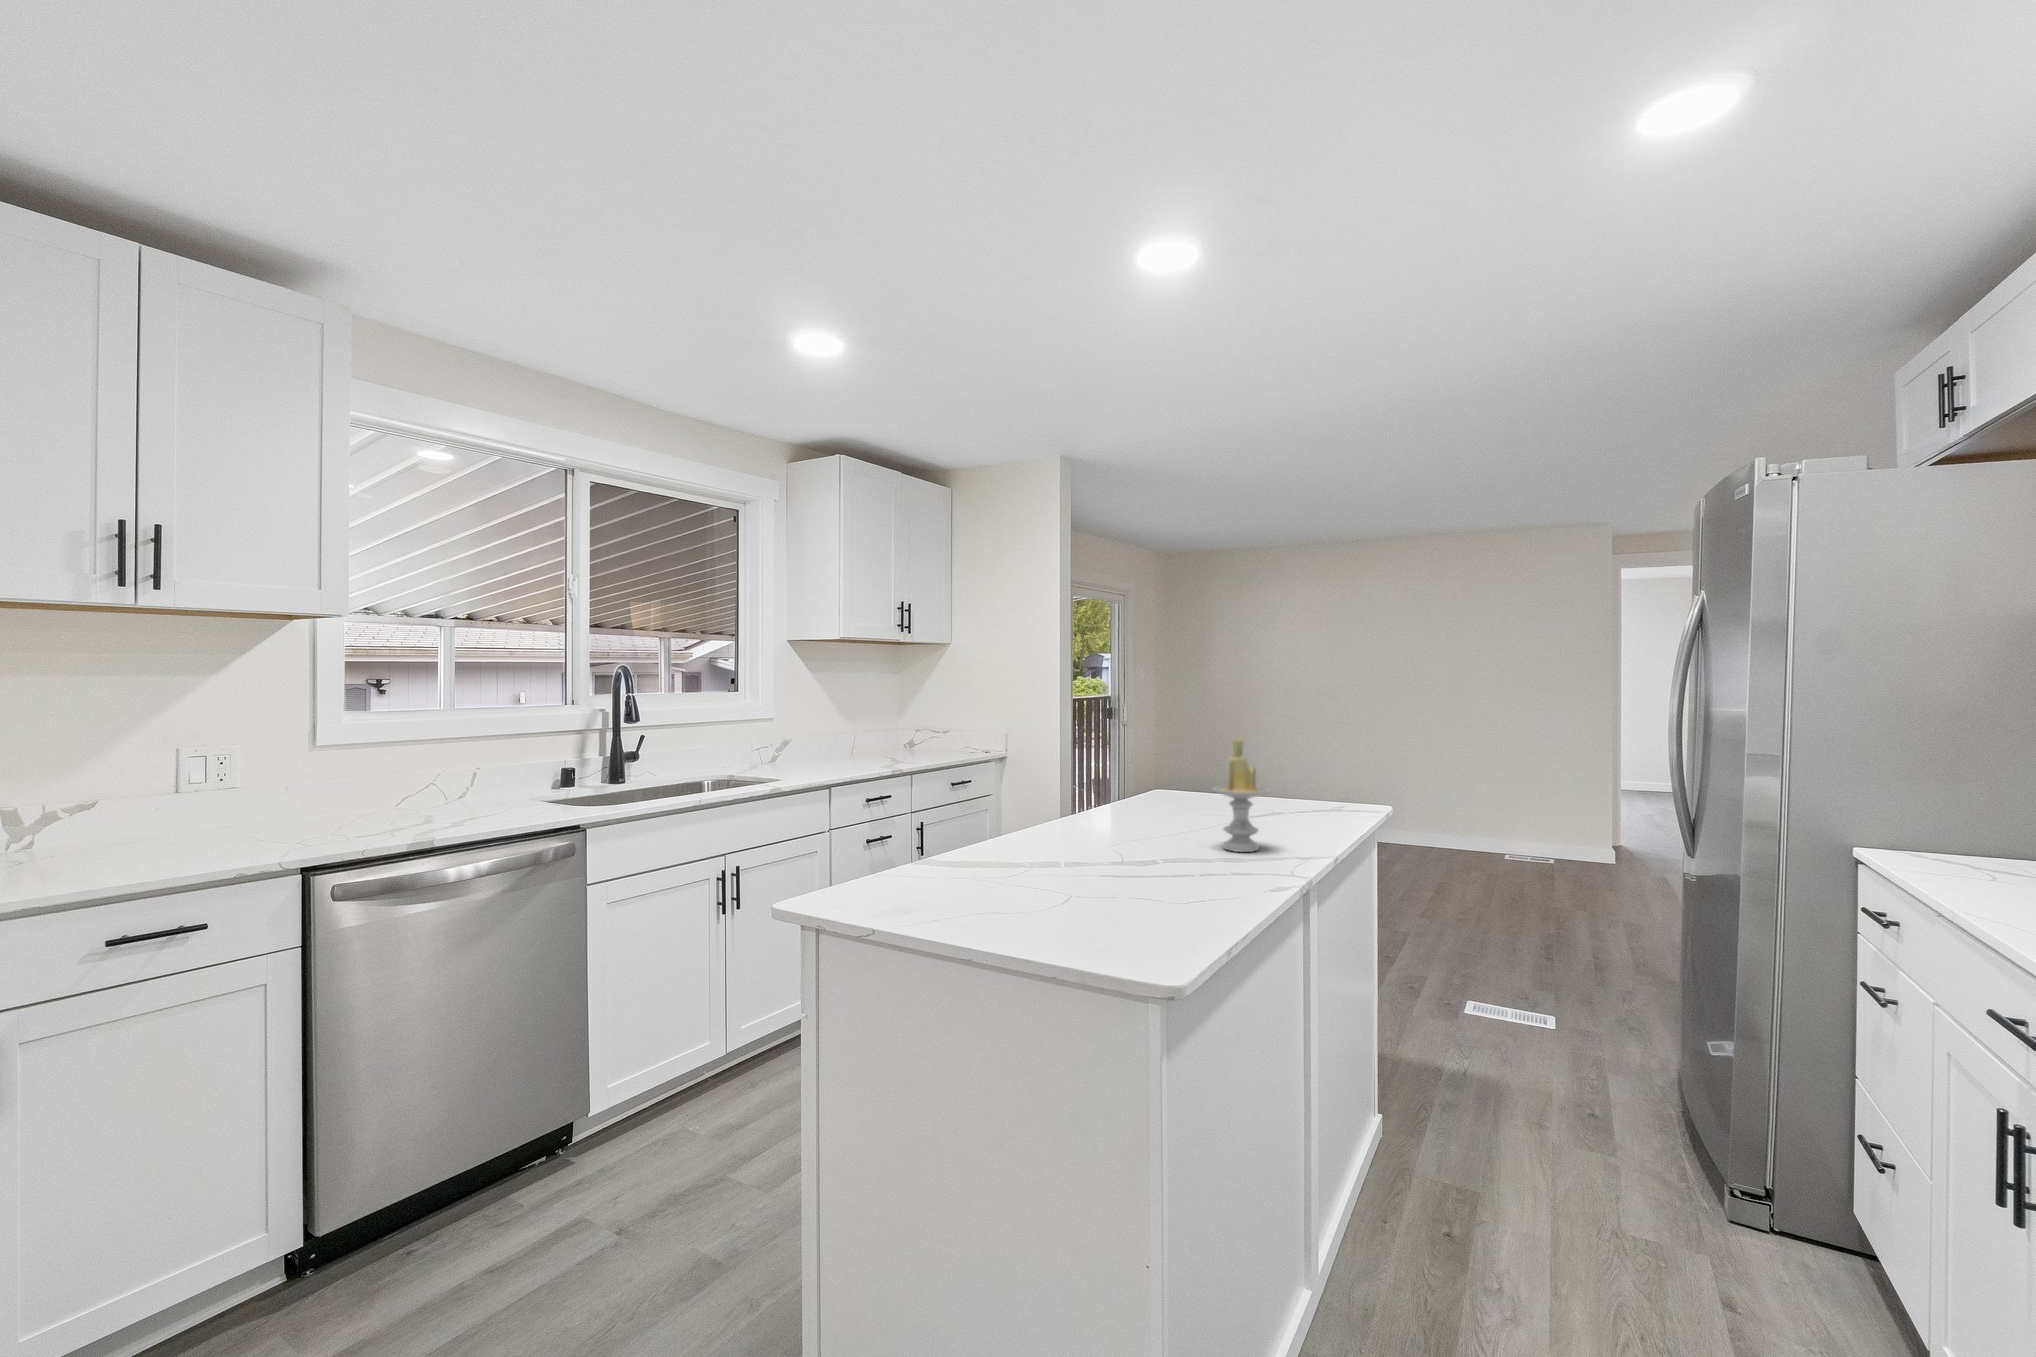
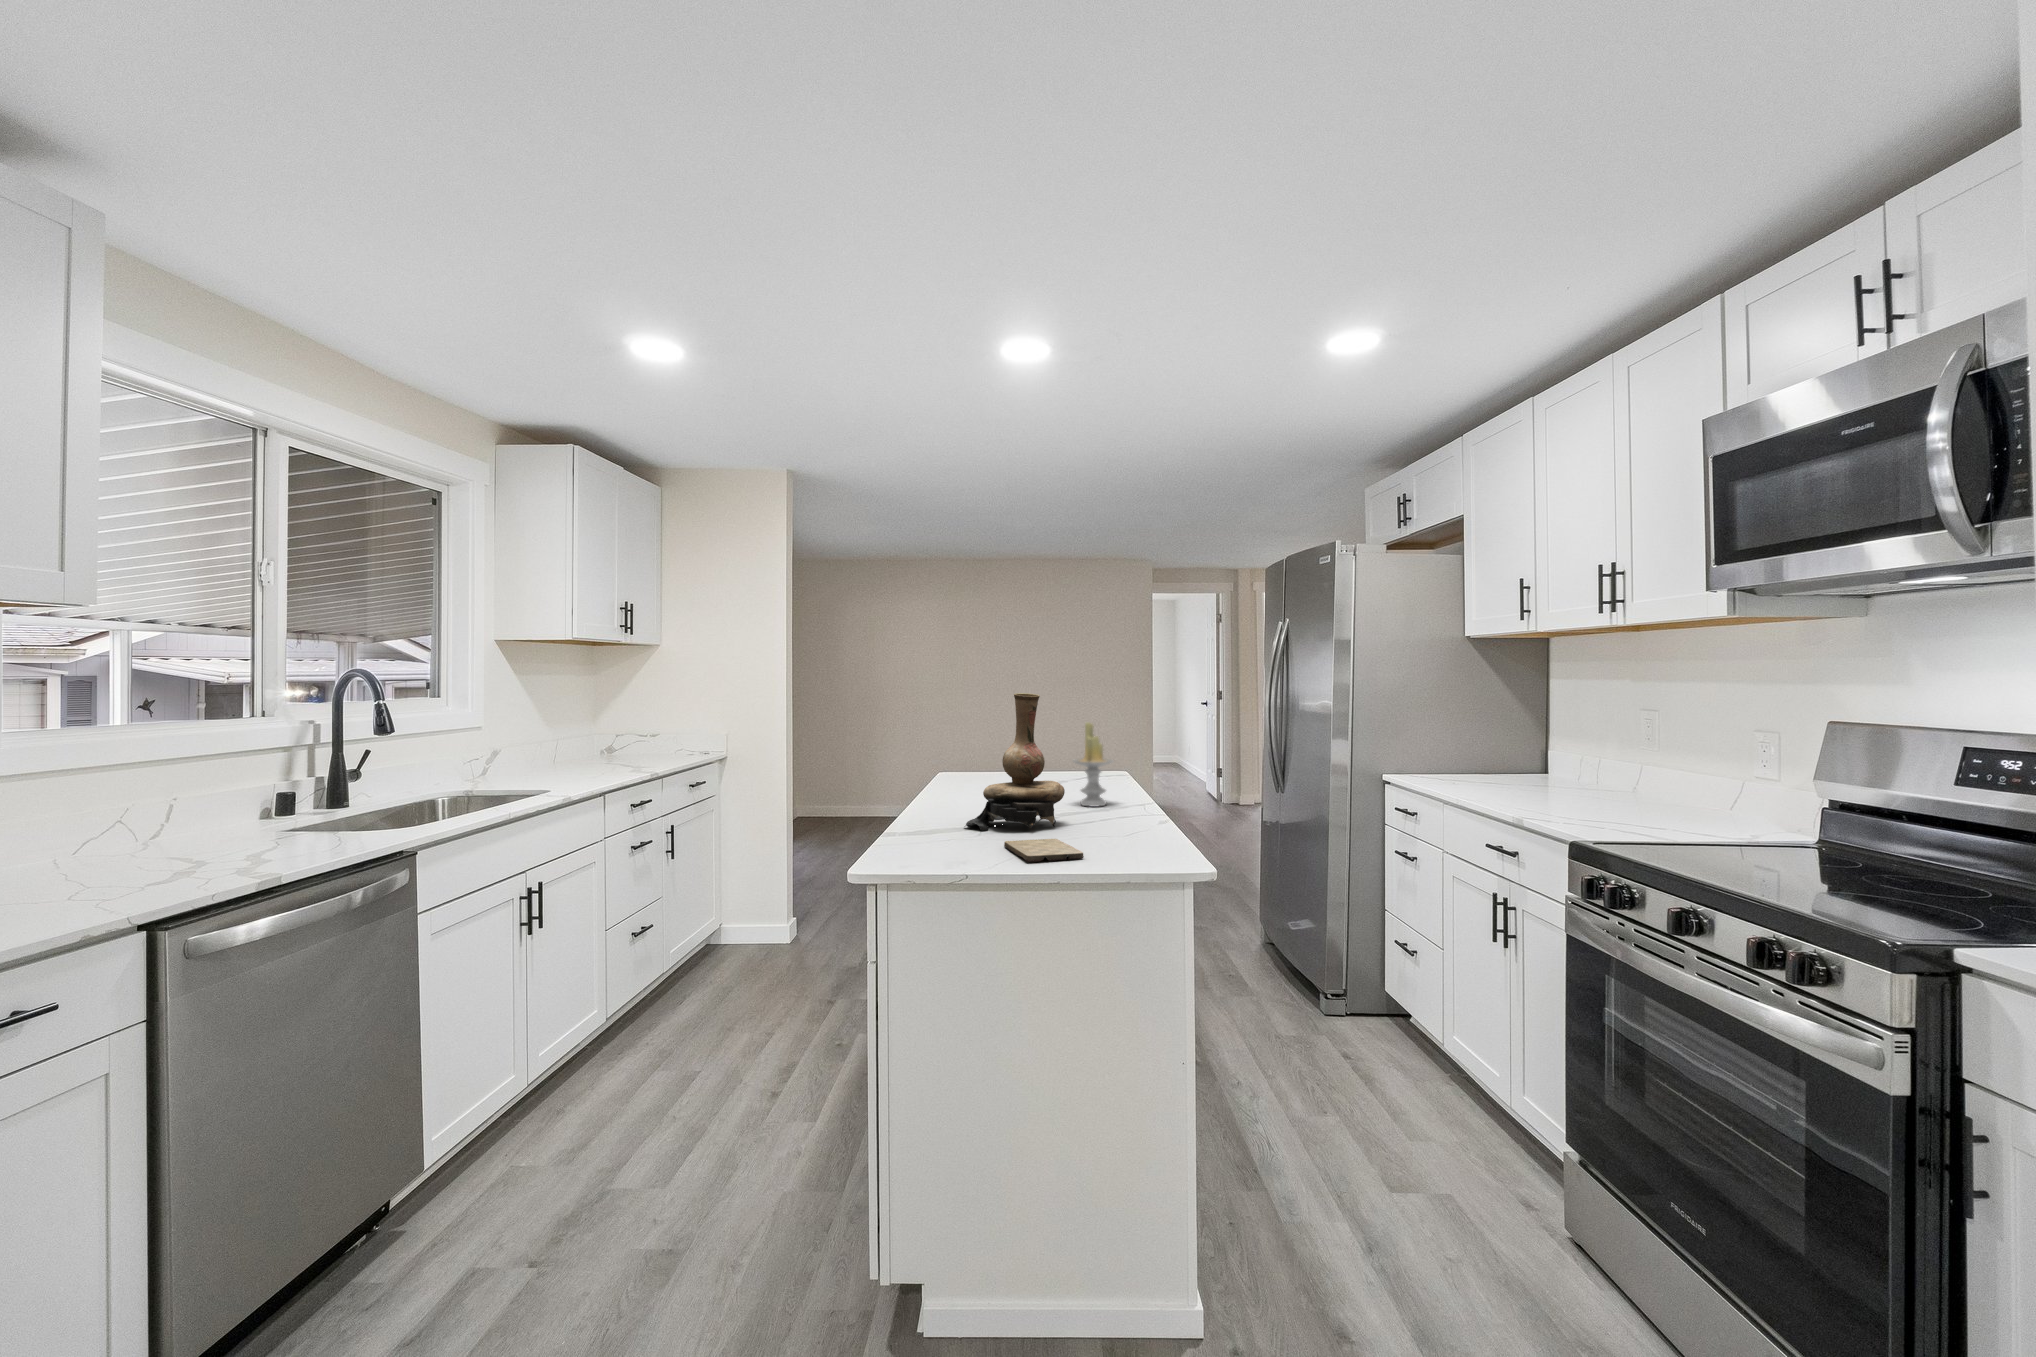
vase: none [1016,698,1145,875] -> present [966,693,1065,830]
cutting board: none [971,888,1070,926] -> present [1004,839,1084,862]

